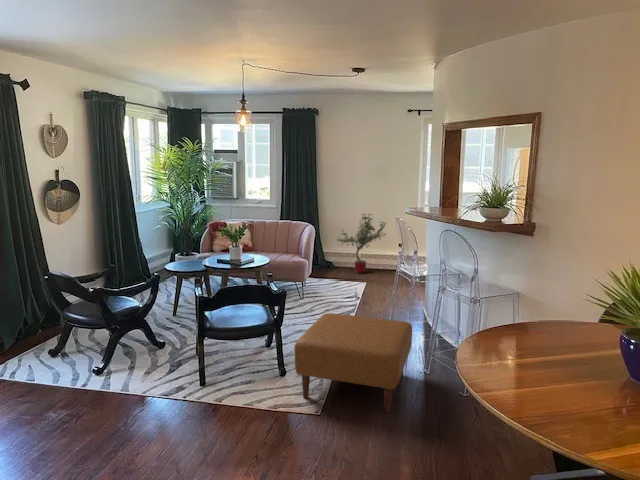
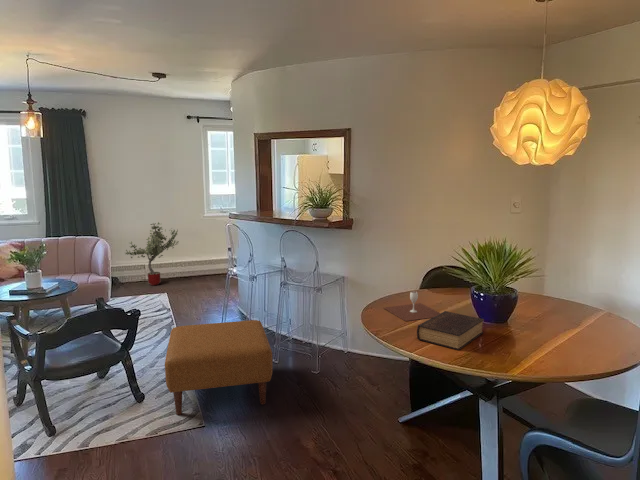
wine glass: none [501,319,579,361] -> present [385,291,440,321]
book: none [499,353,614,410] -> present [417,311,484,350]

